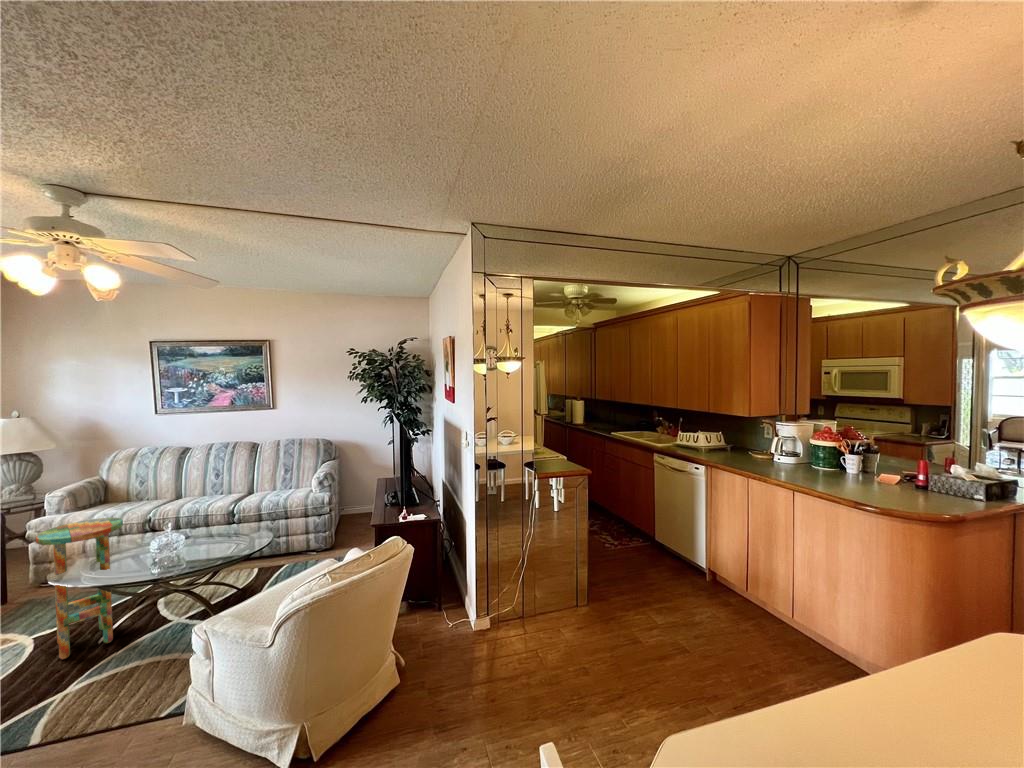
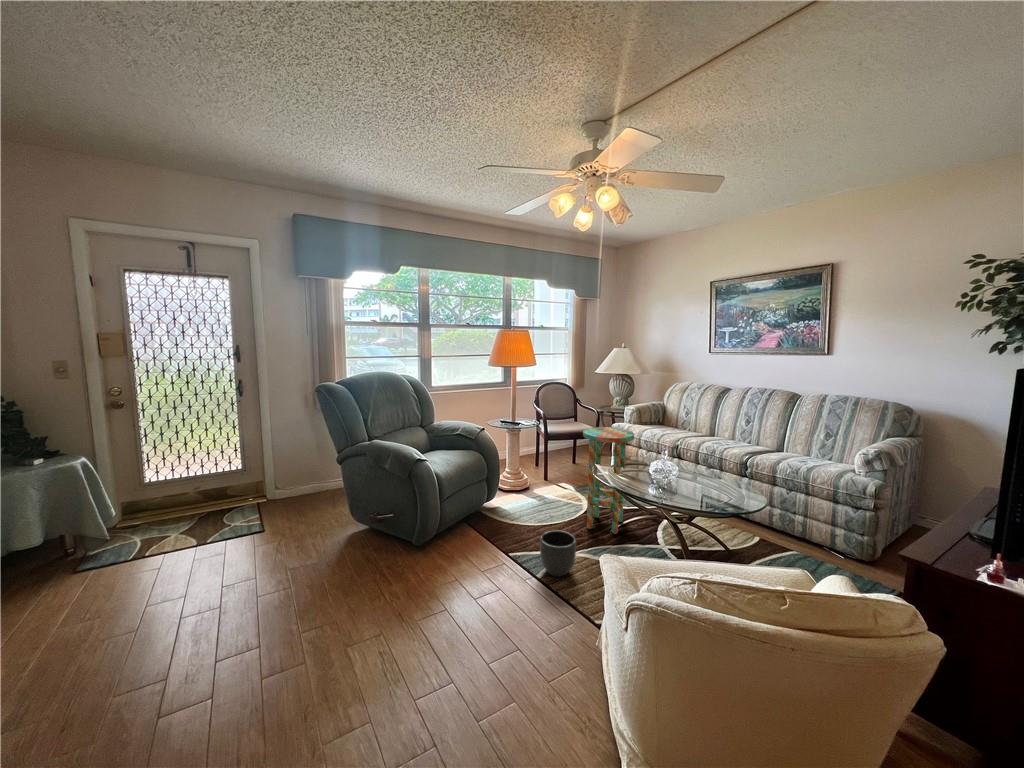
planter: none [24,661,91,730] -> present [540,530,576,577]

